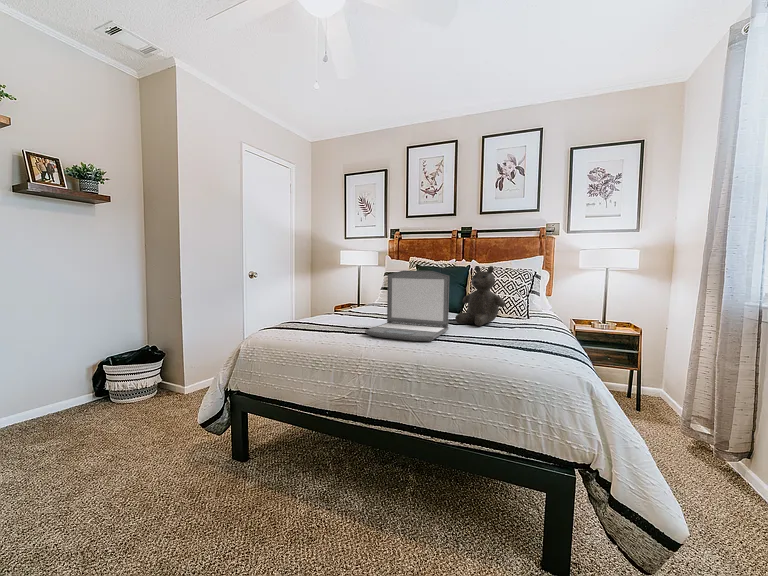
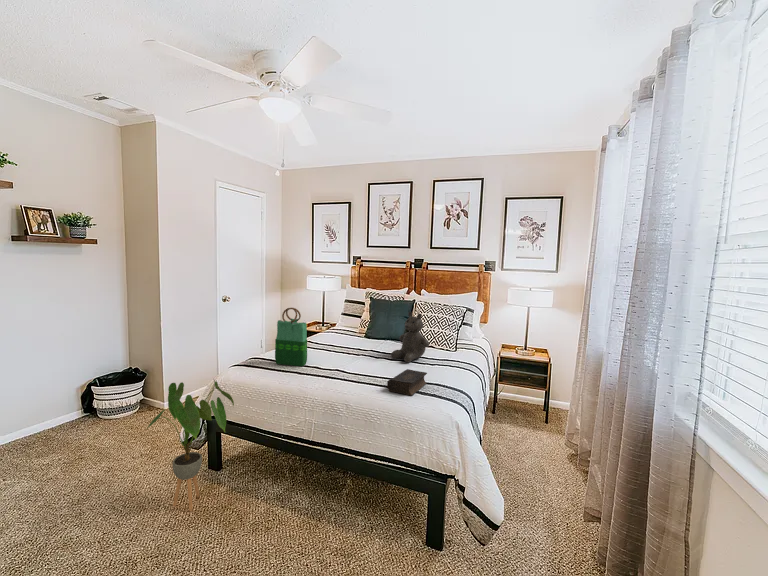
tote bag: none [314,256,353,329] -> present [275,308,307,366]
laptop: present [365,270,449,341] -> none [313,320,381,382]
book: none [471,326,520,353] -> present [387,369,427,395]
house plant: none [150,338,264,512] -> present [148,381,234,512]

